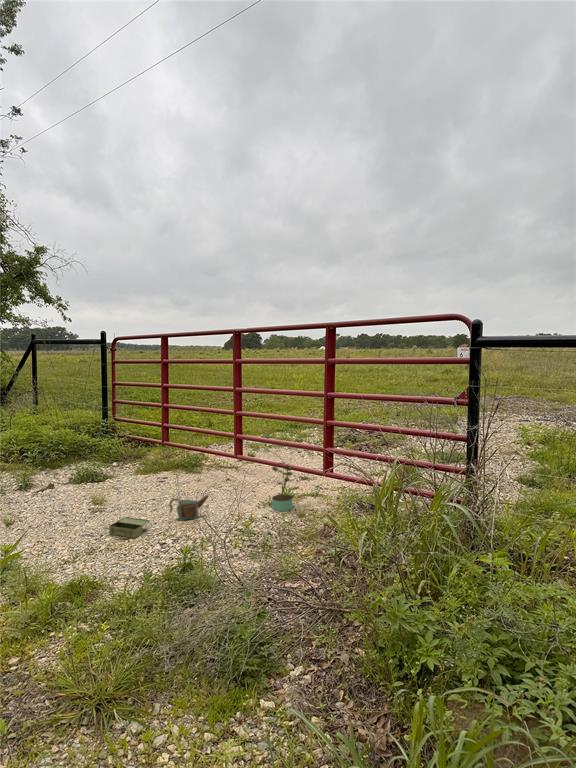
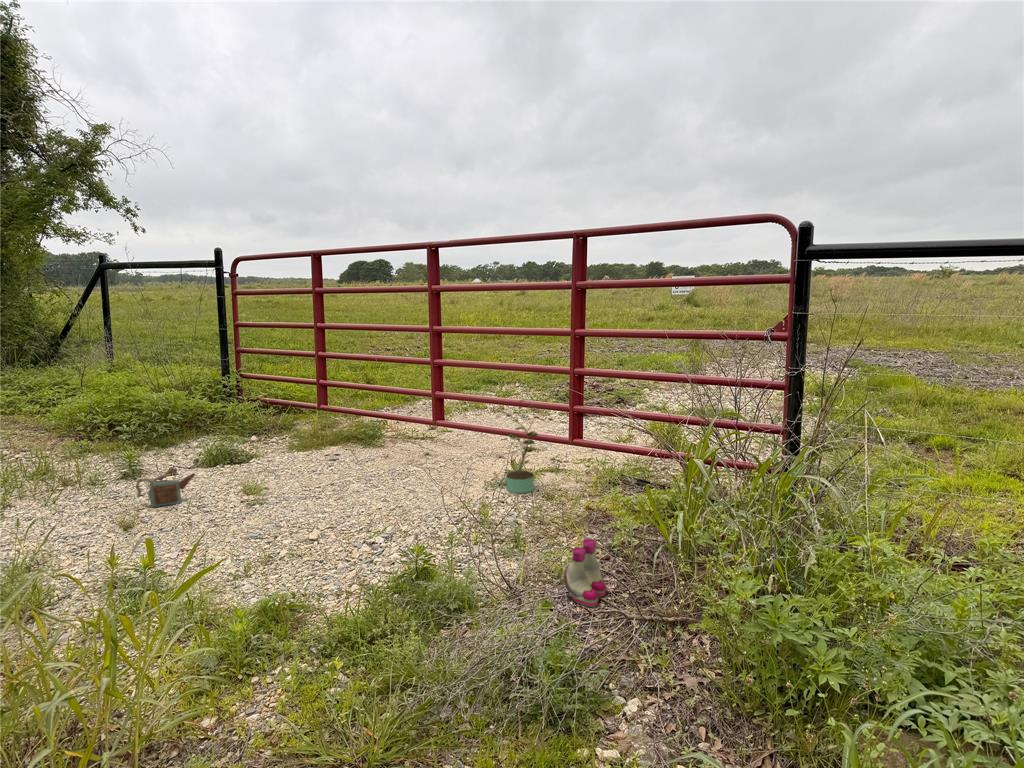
watering can: present [169,496,209,520] -> present [136,473,196,507]
toolbox: present [109,517,150,538] -> none [284,510,343,539]
boots: none [278,546,309,597] -> present [564,539,606,607]

